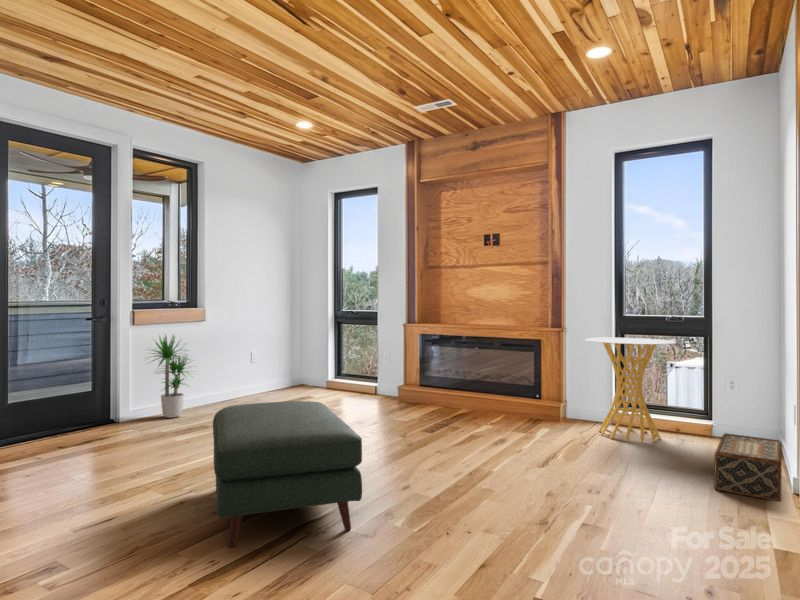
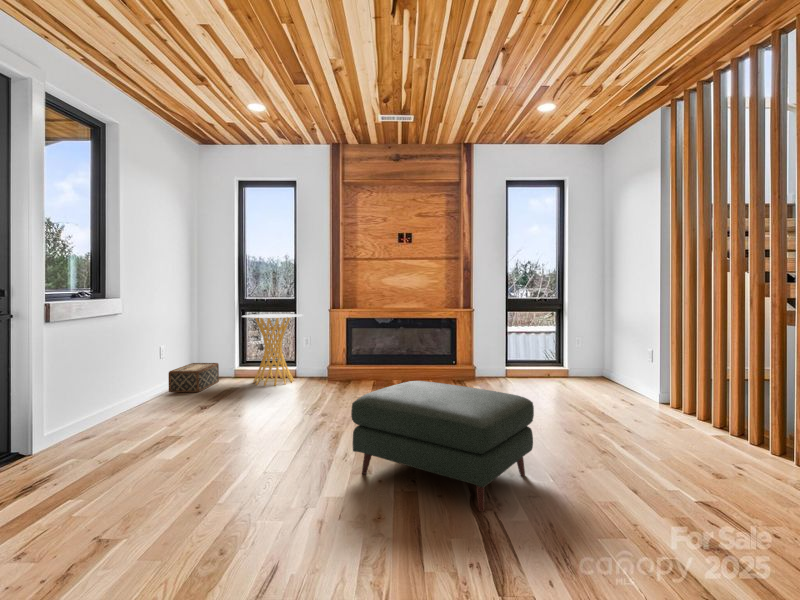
potted plant: present [152,335,188,418] -> none [87,328,157,428]
side table: present [586,337,676,442] -> present [242,314,303,386]
woven basket: present [714,433,782,501] -> present [168,363,219,392]

